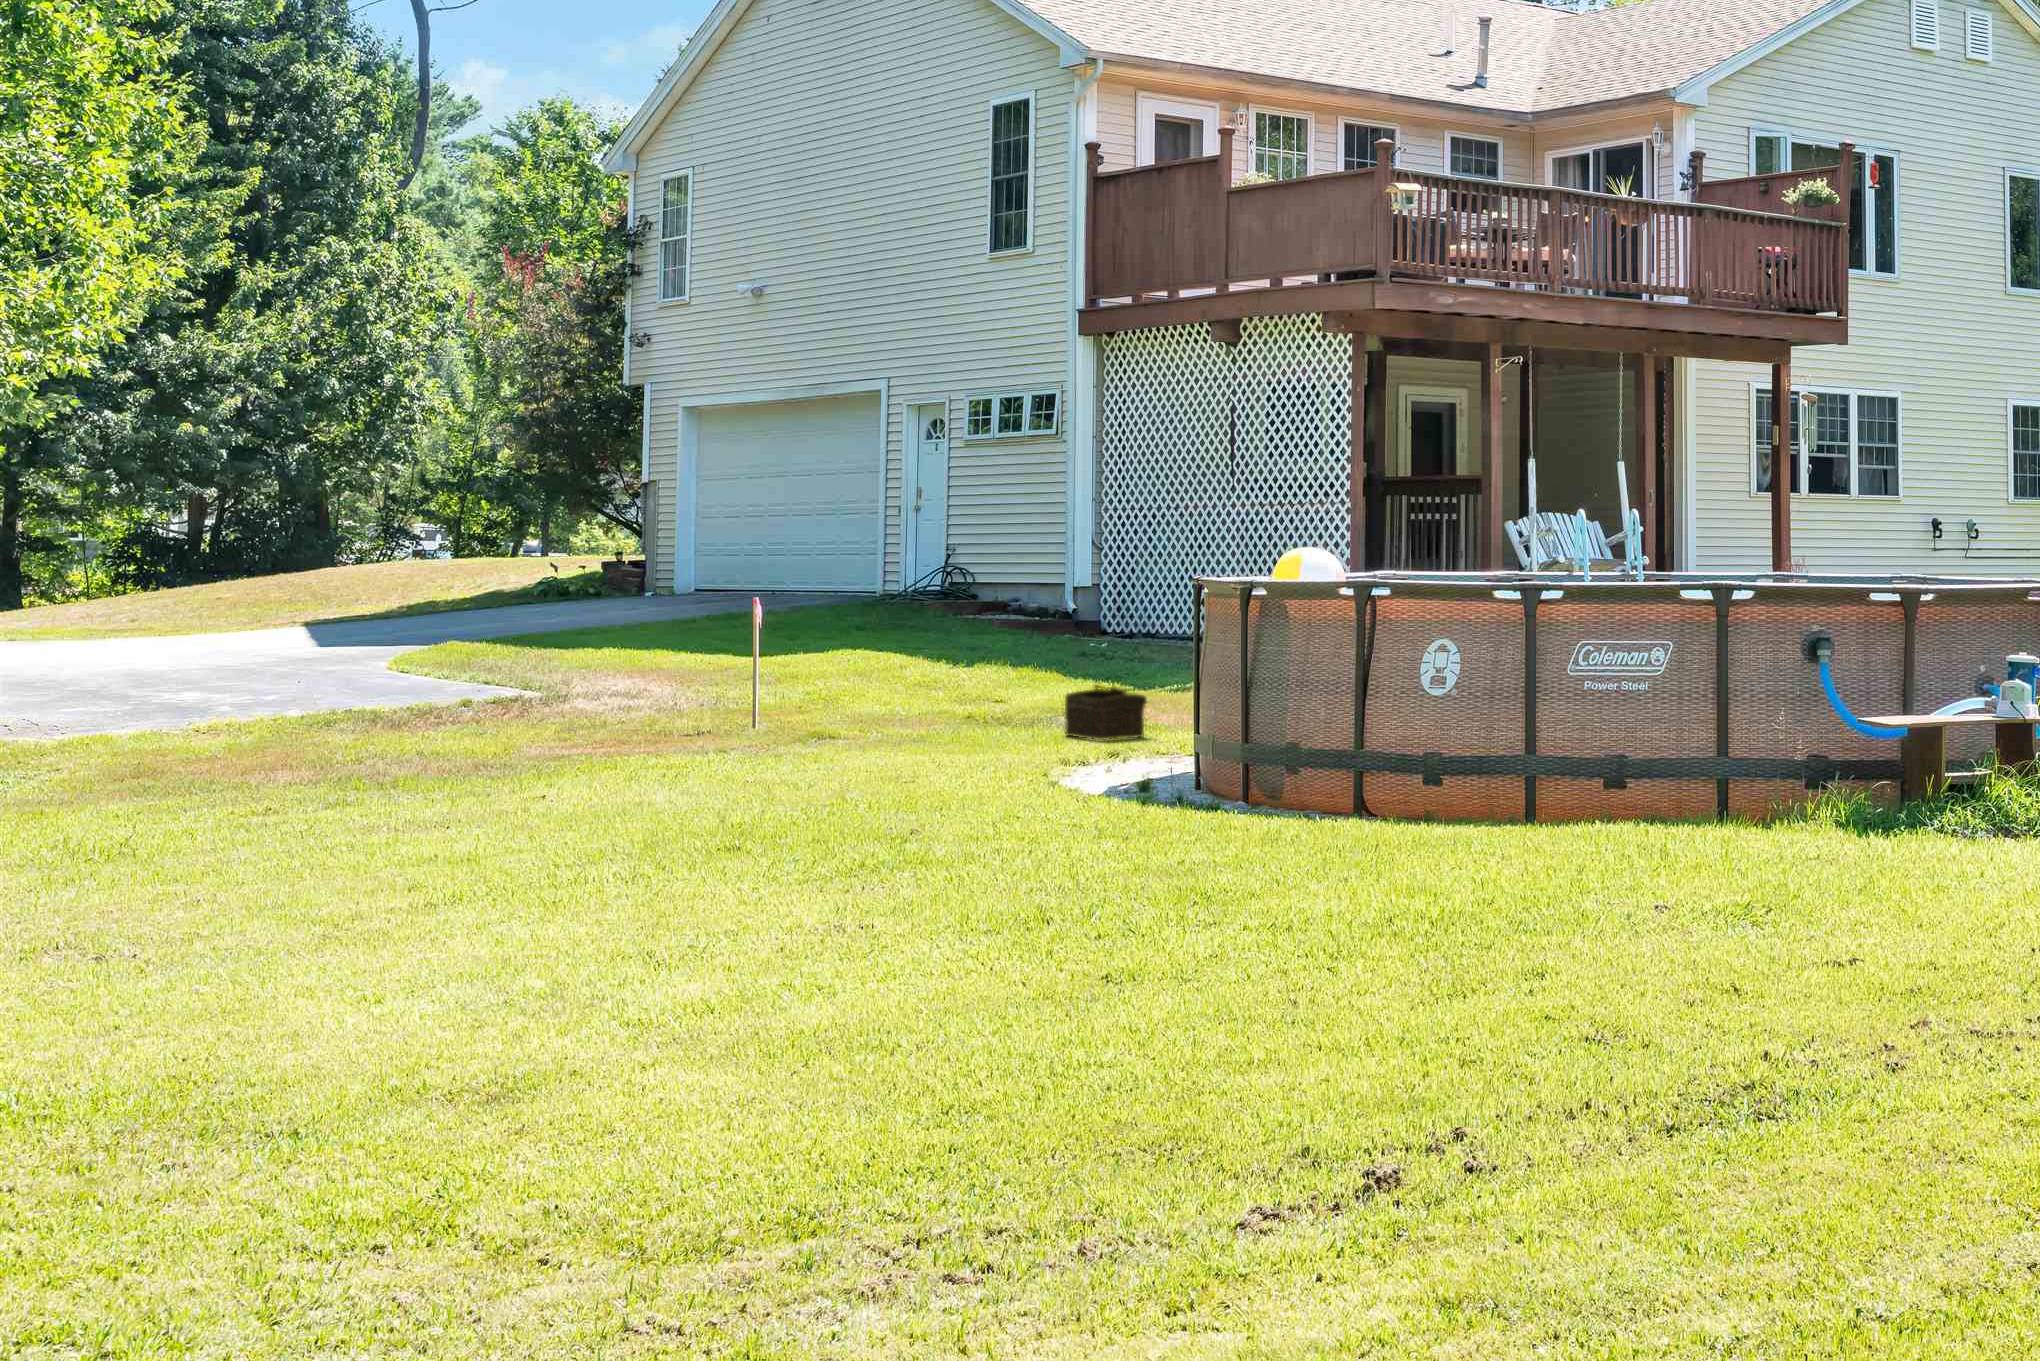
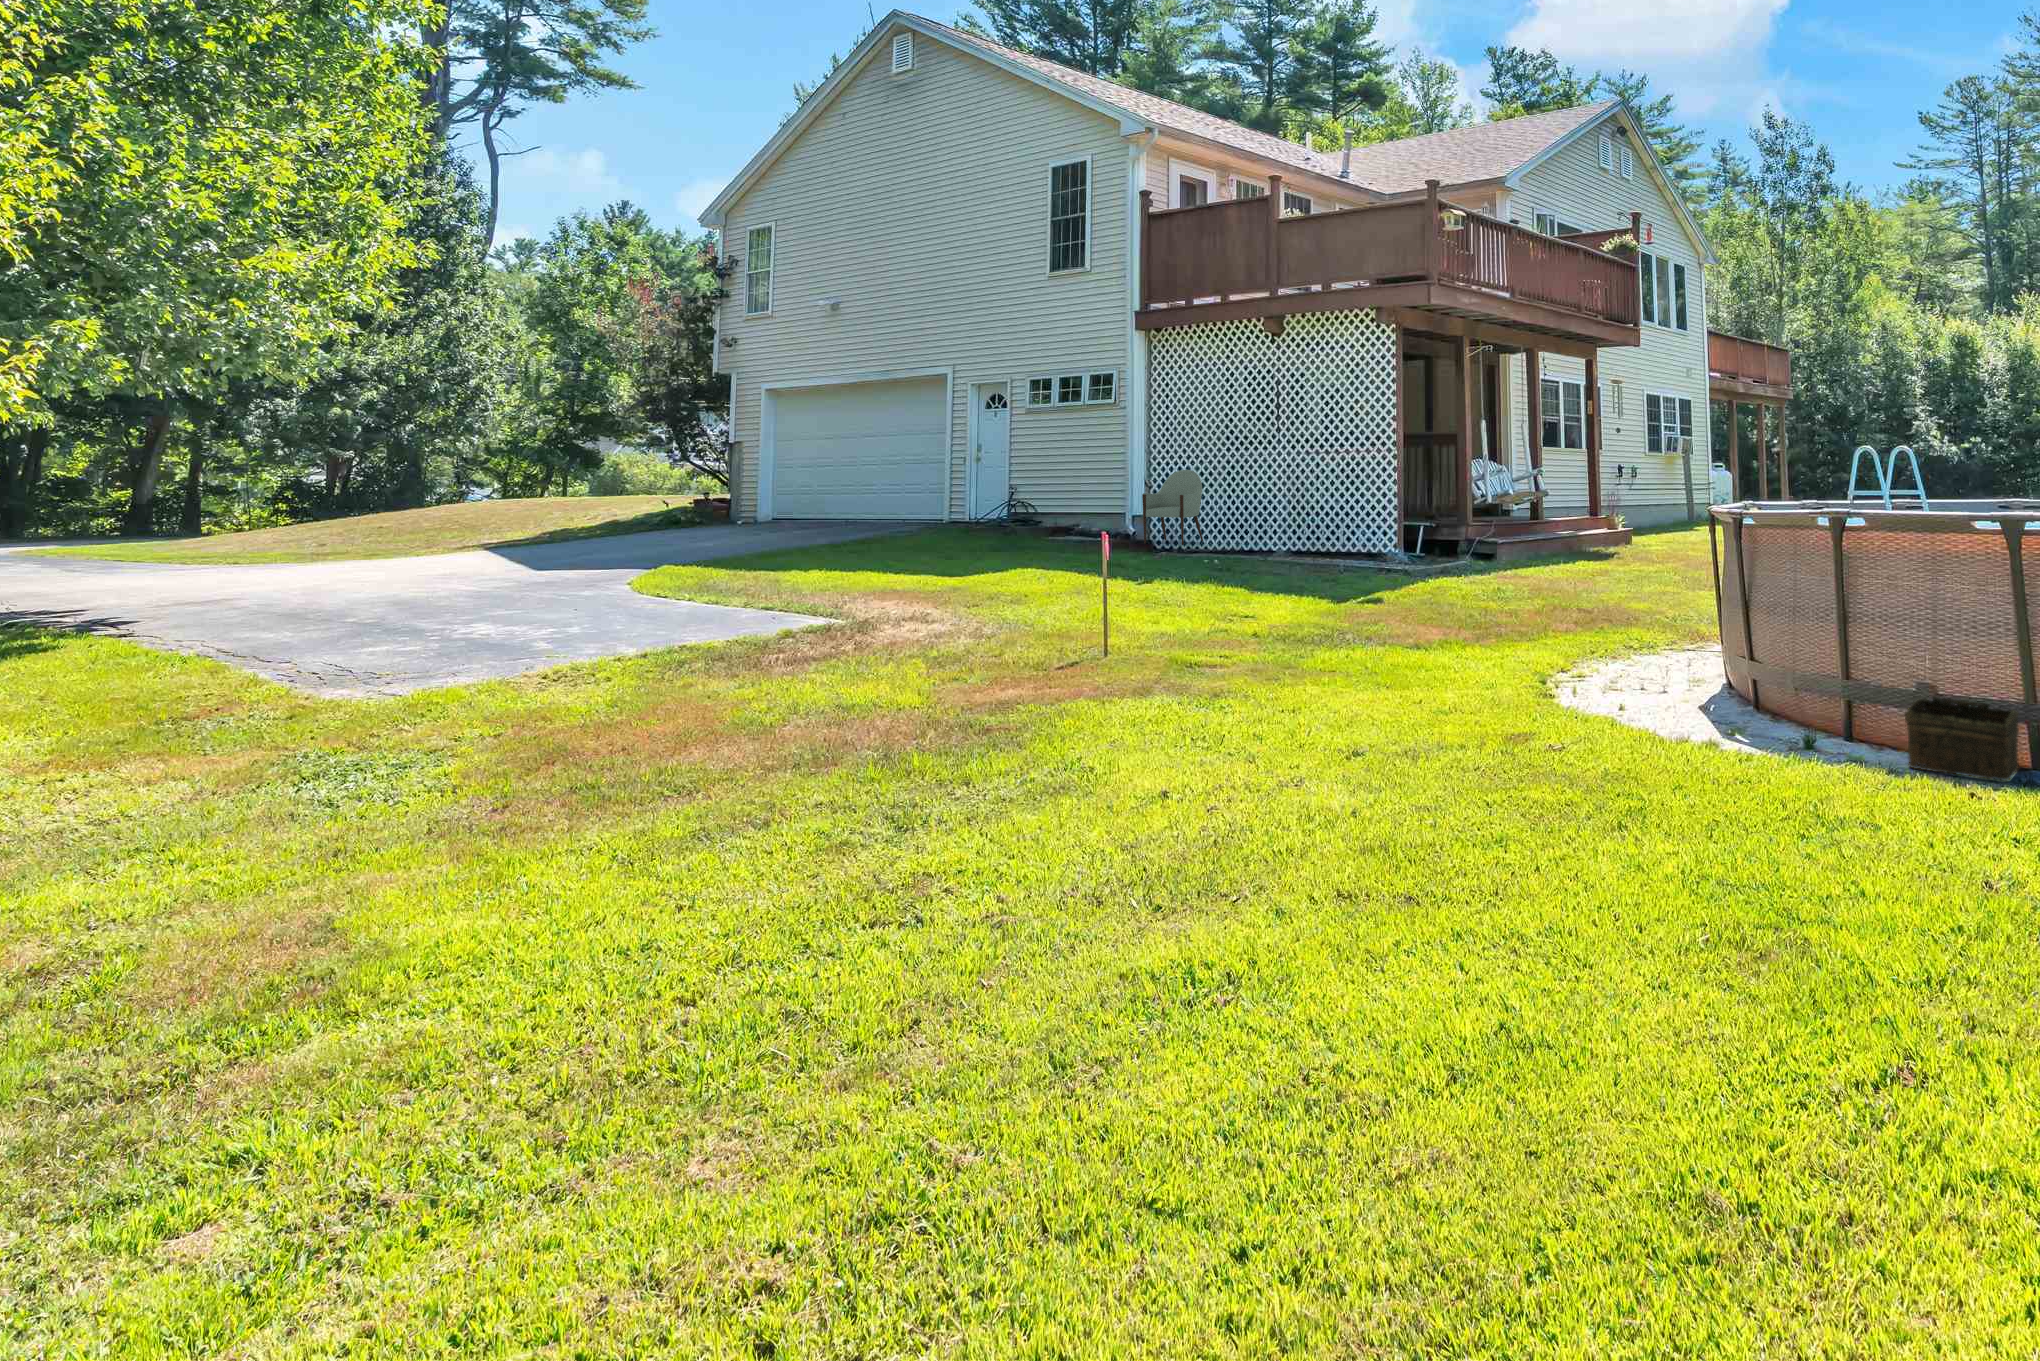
chair: none [1065,526,1148,625] -> present [1142,470,1203,545]

